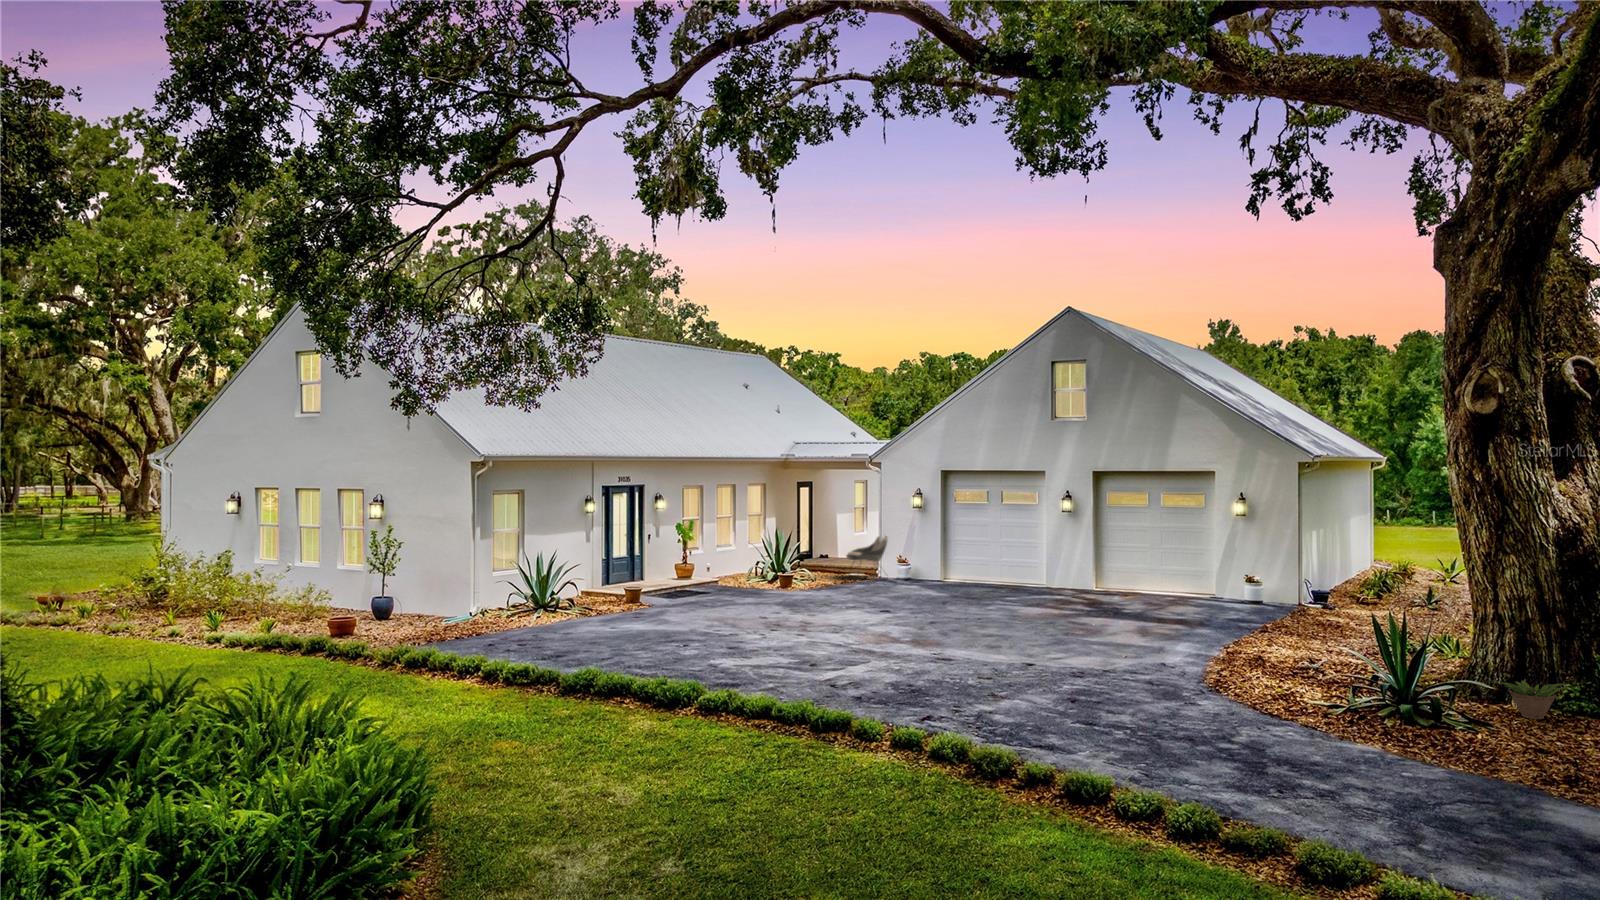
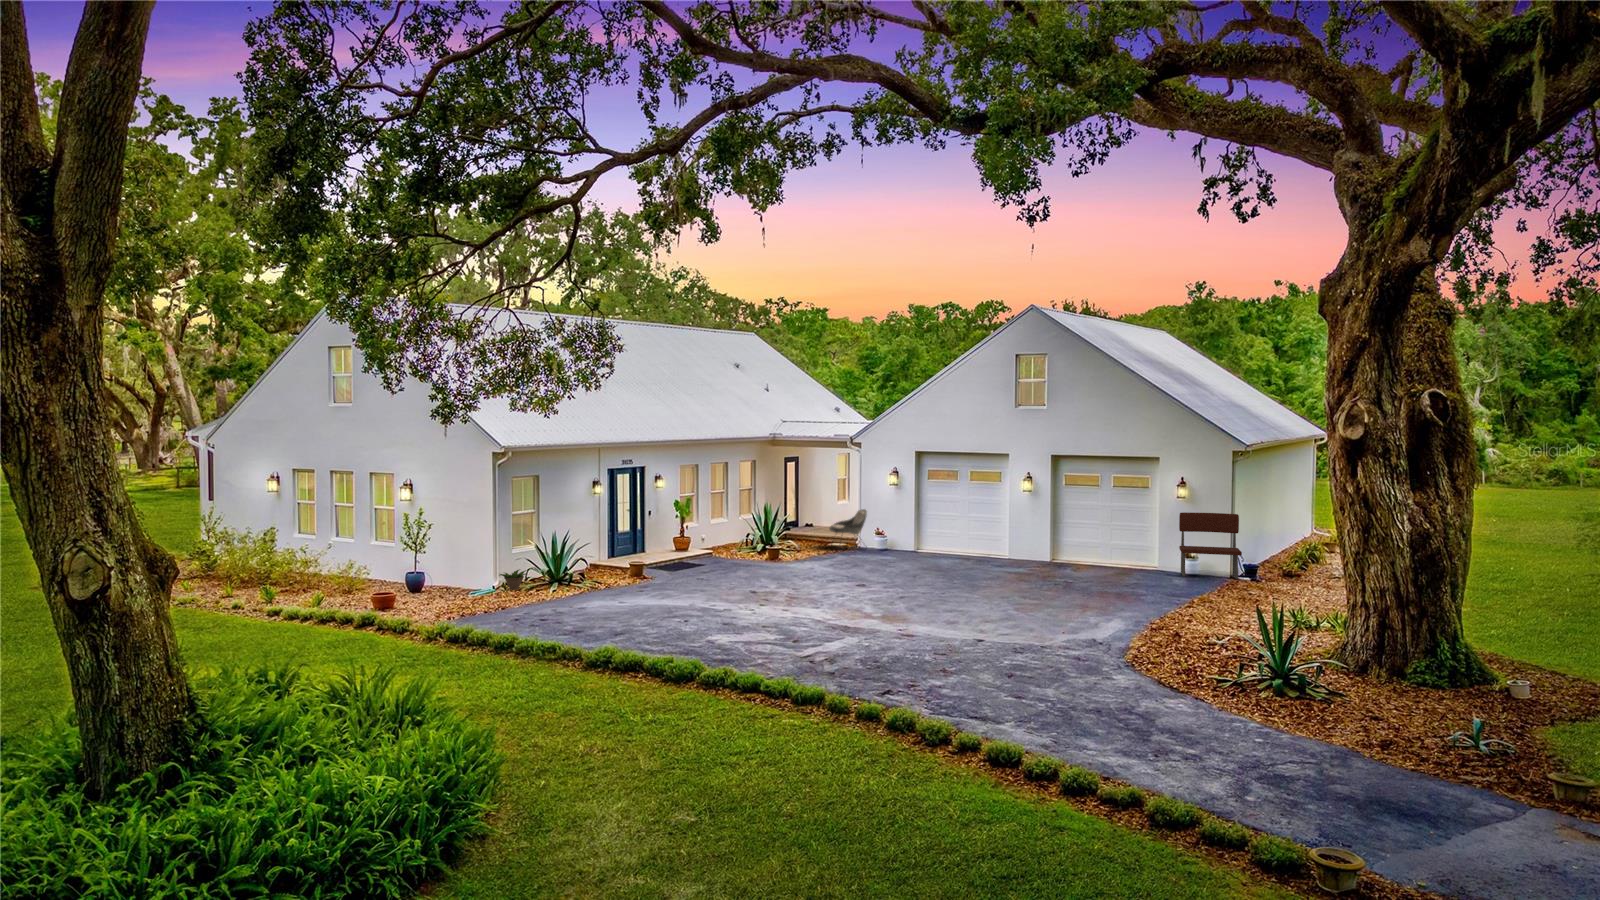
bench: none [1240,531,1314,605] -> present [1179,512,1242,579]
decorative plant: present [1491,681,1570,719] -> present [499,569,527,589]

